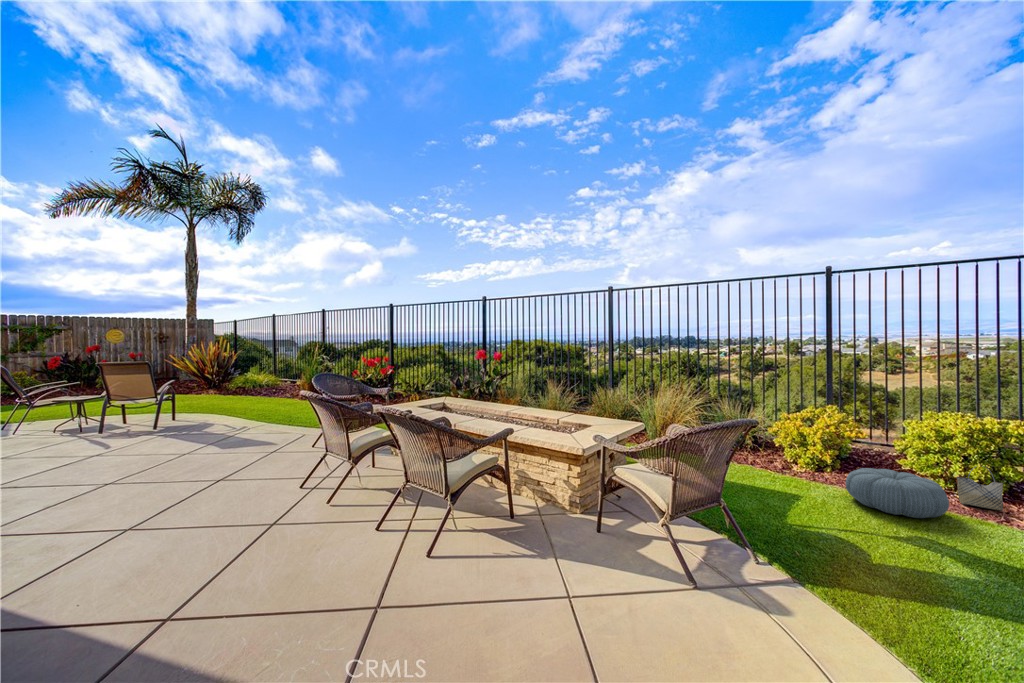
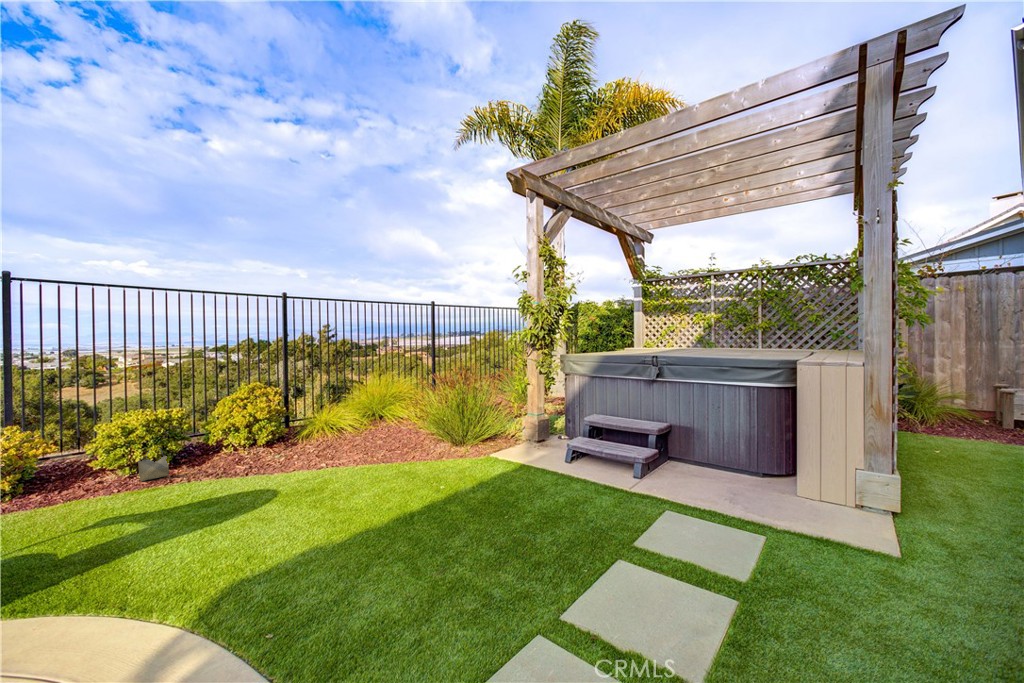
pouf: present [846,468,949,518] -> none [30,470,131,516]

